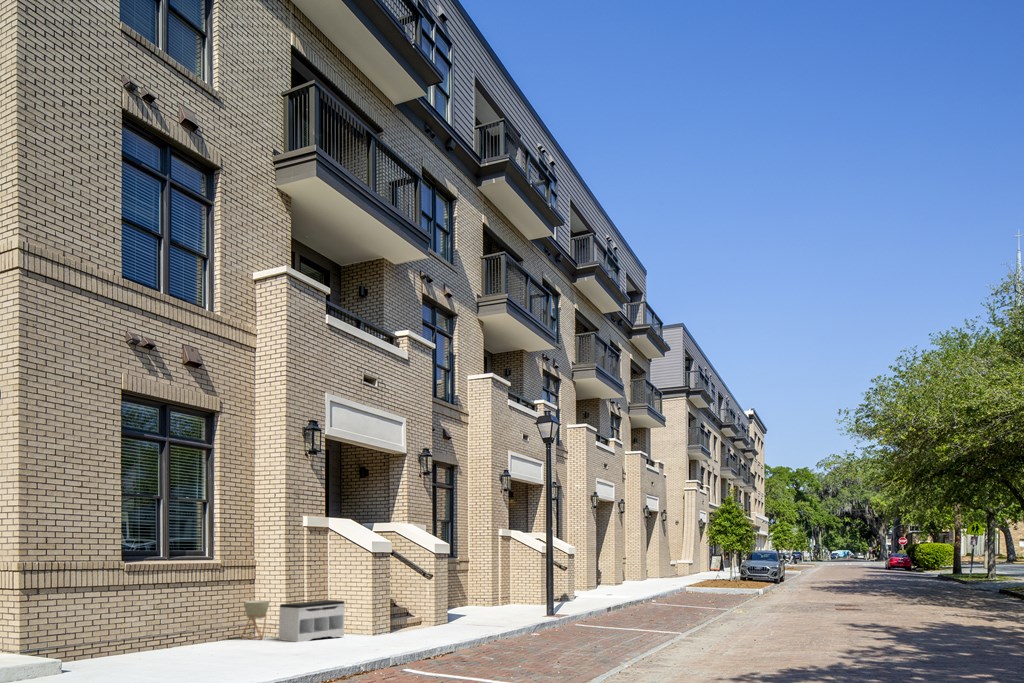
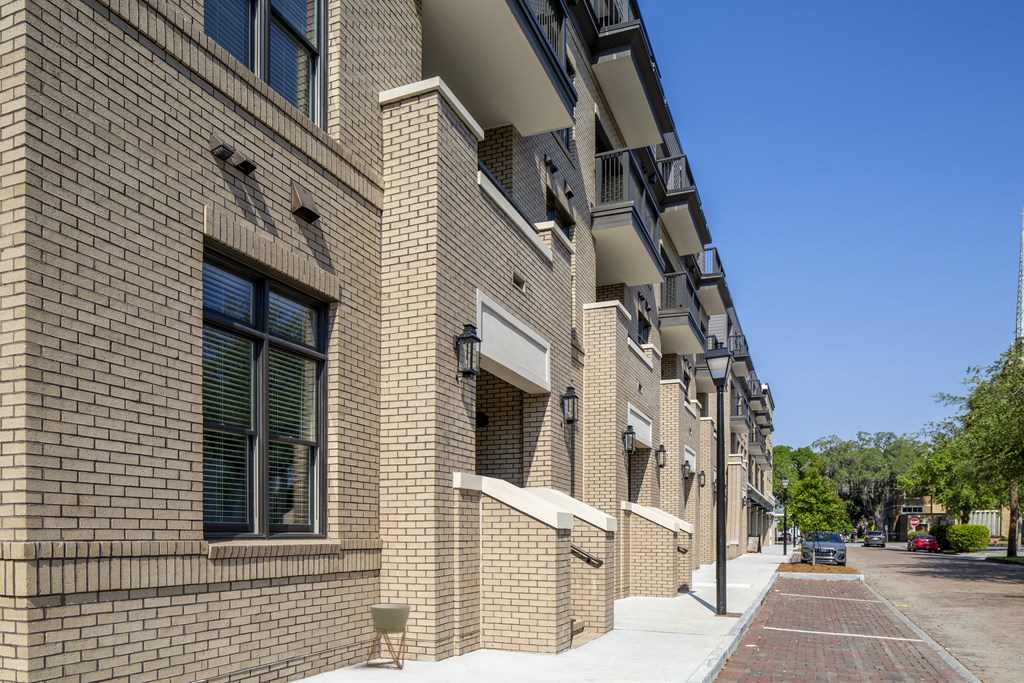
bench: present [279,600,345,642] -> none [426,603,519,675]

